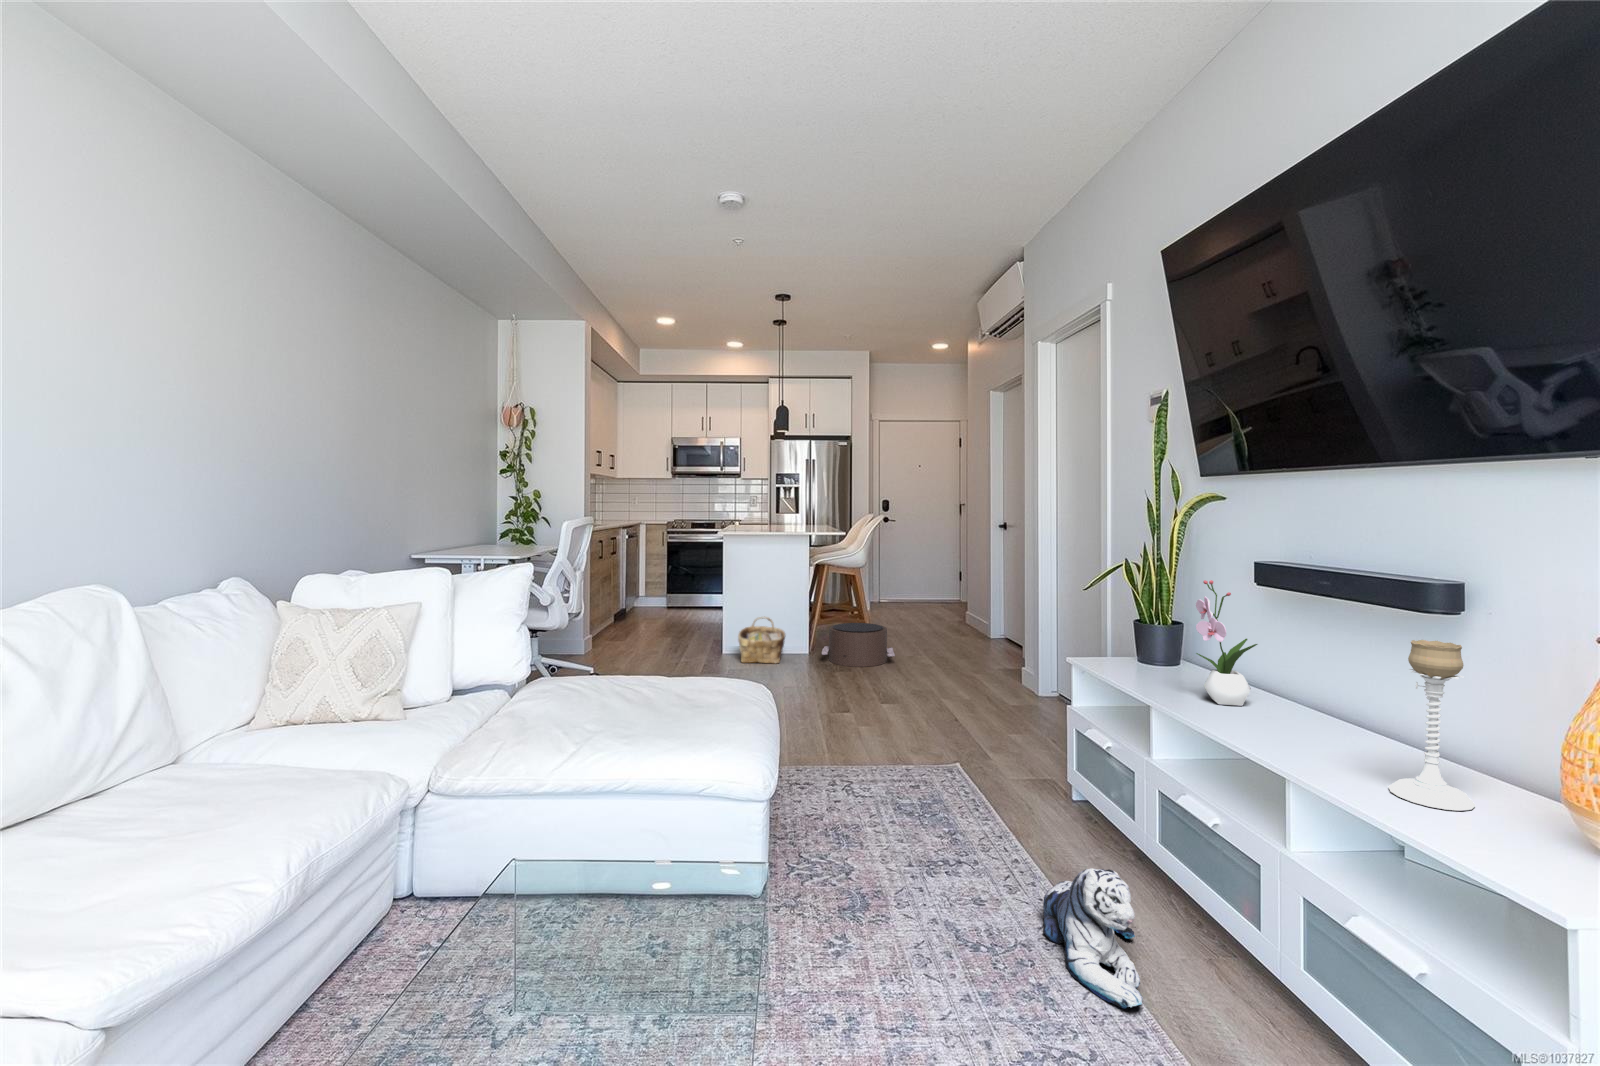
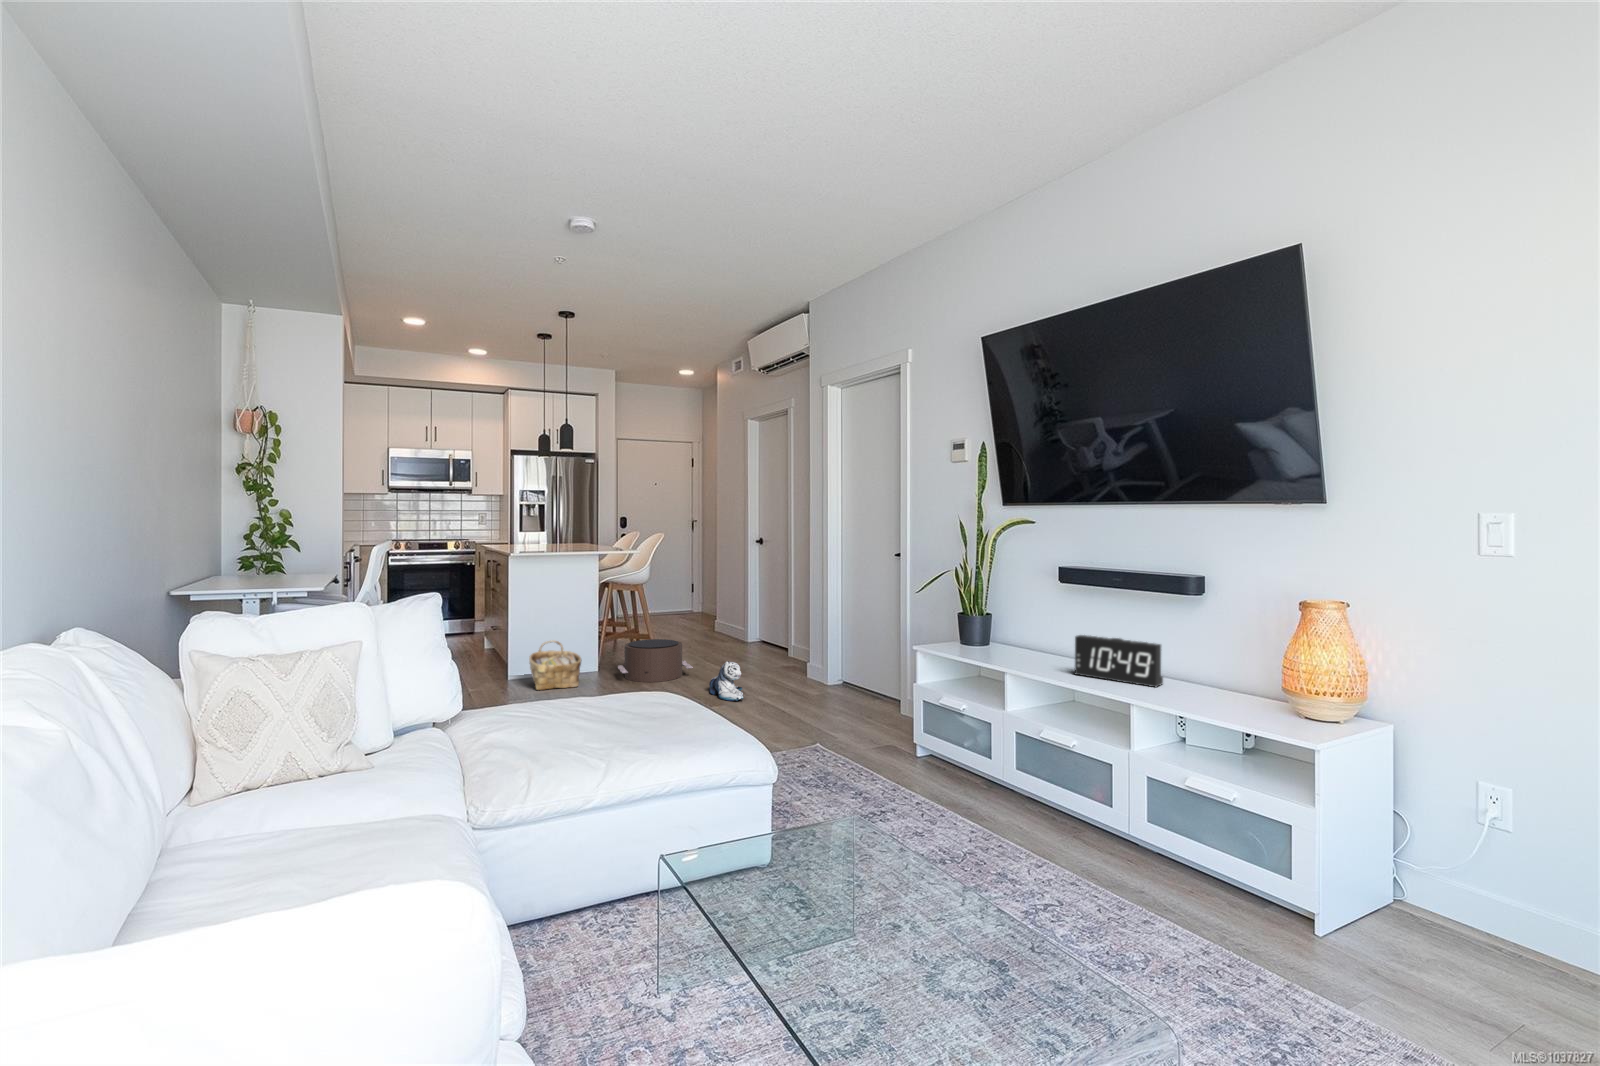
flower arrangement: present [1196,580,1257,706] -> none [1026,580,1067,666]
candle holder: present [1389,640,1475,811] -> none [1178,608,1220,703]
alarm clock: none [1247,665,1395,764] -> present [1075,635,1163,687]
plush toy: present [1043,868,1143,1008] -> present [709,661,743,701]

